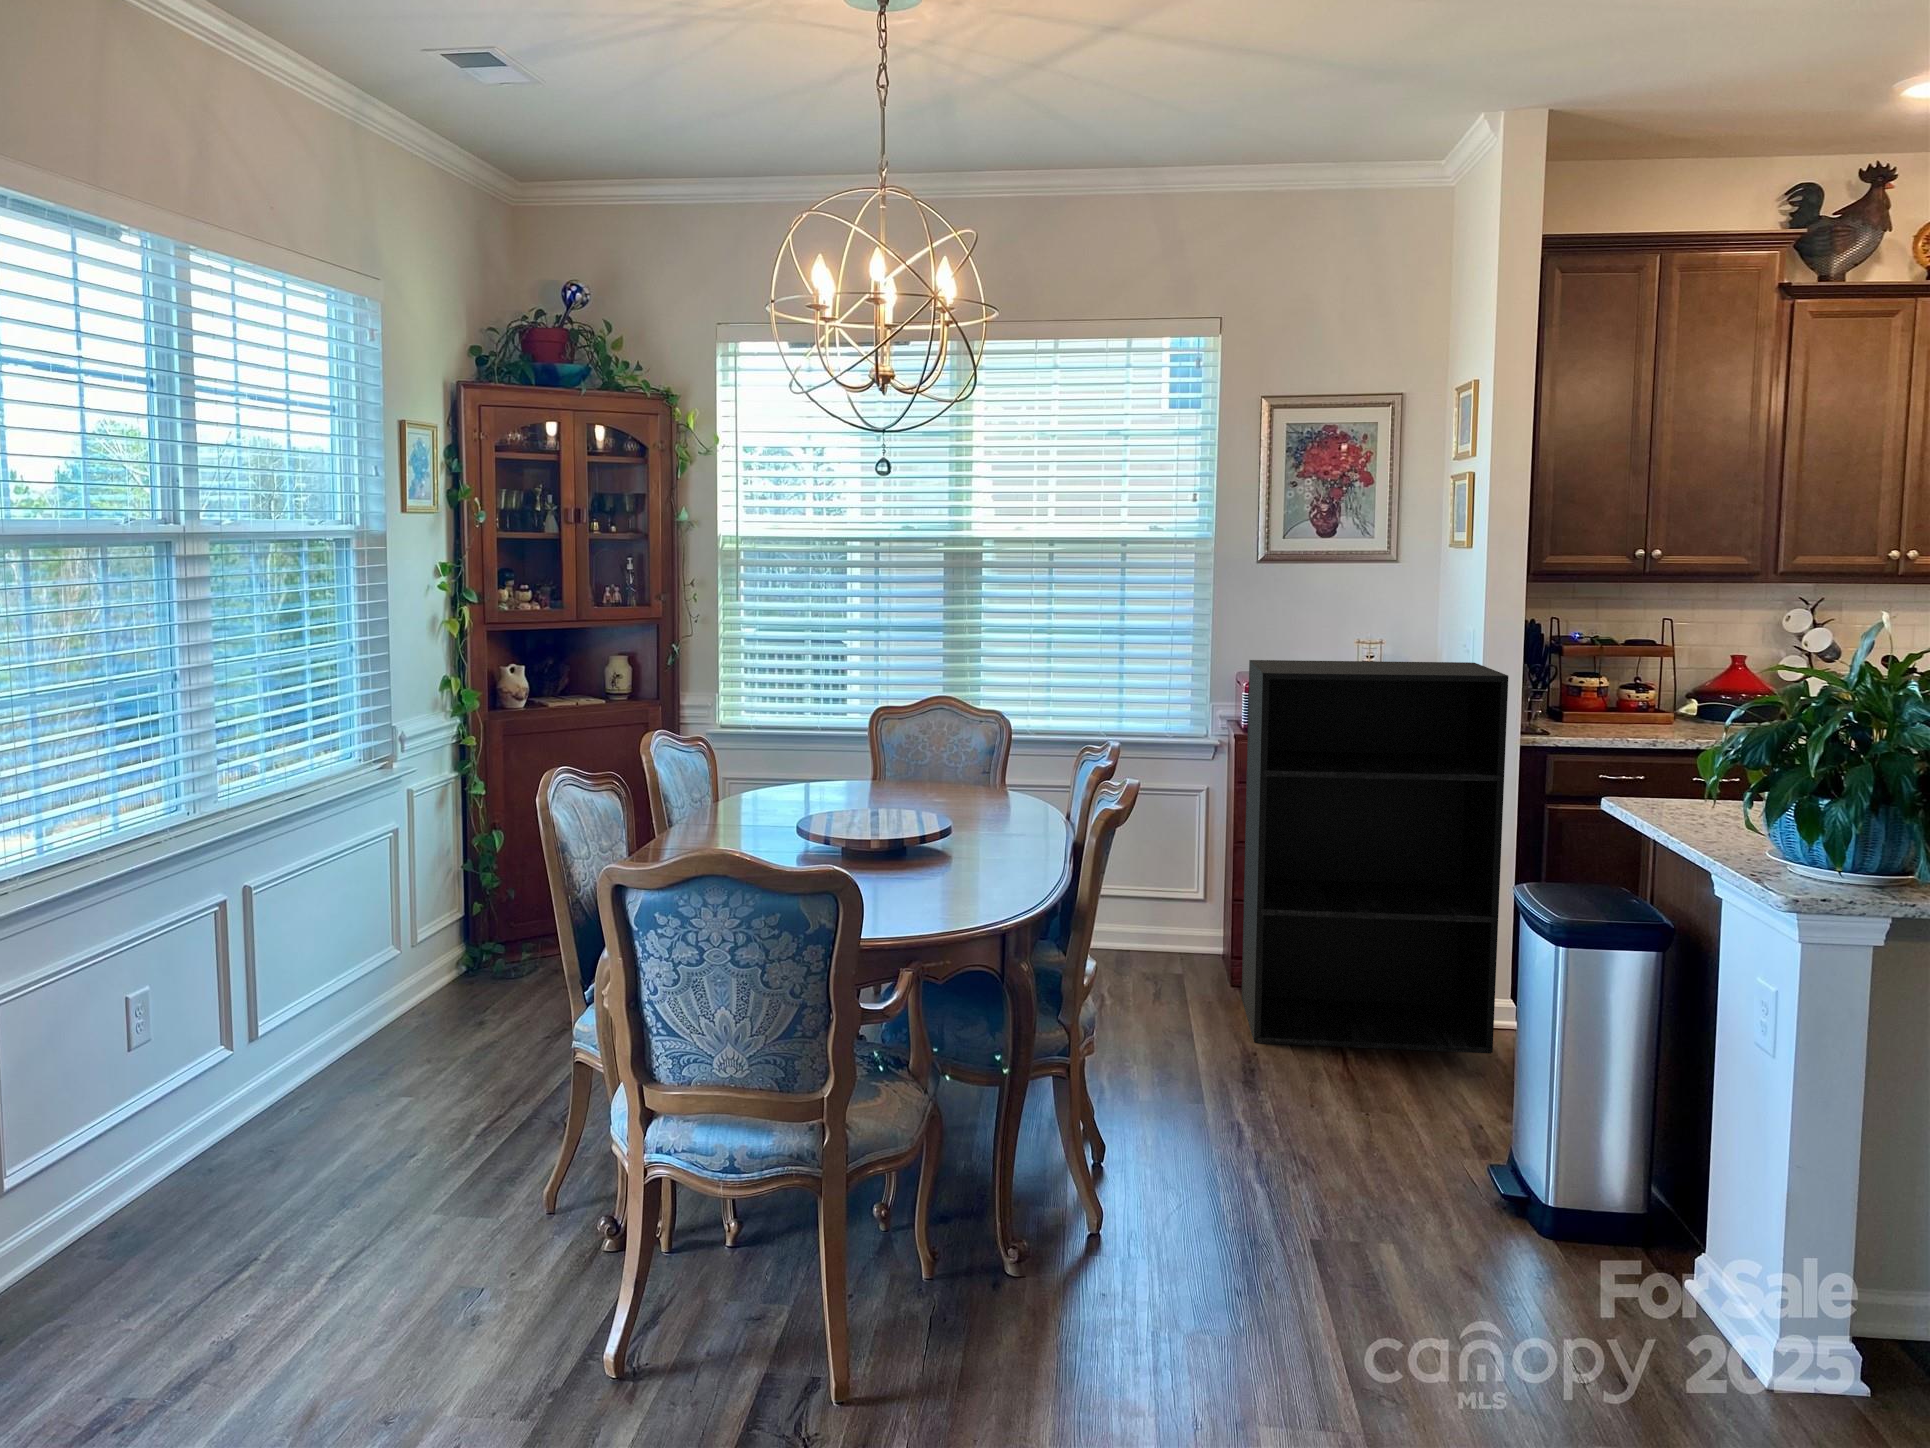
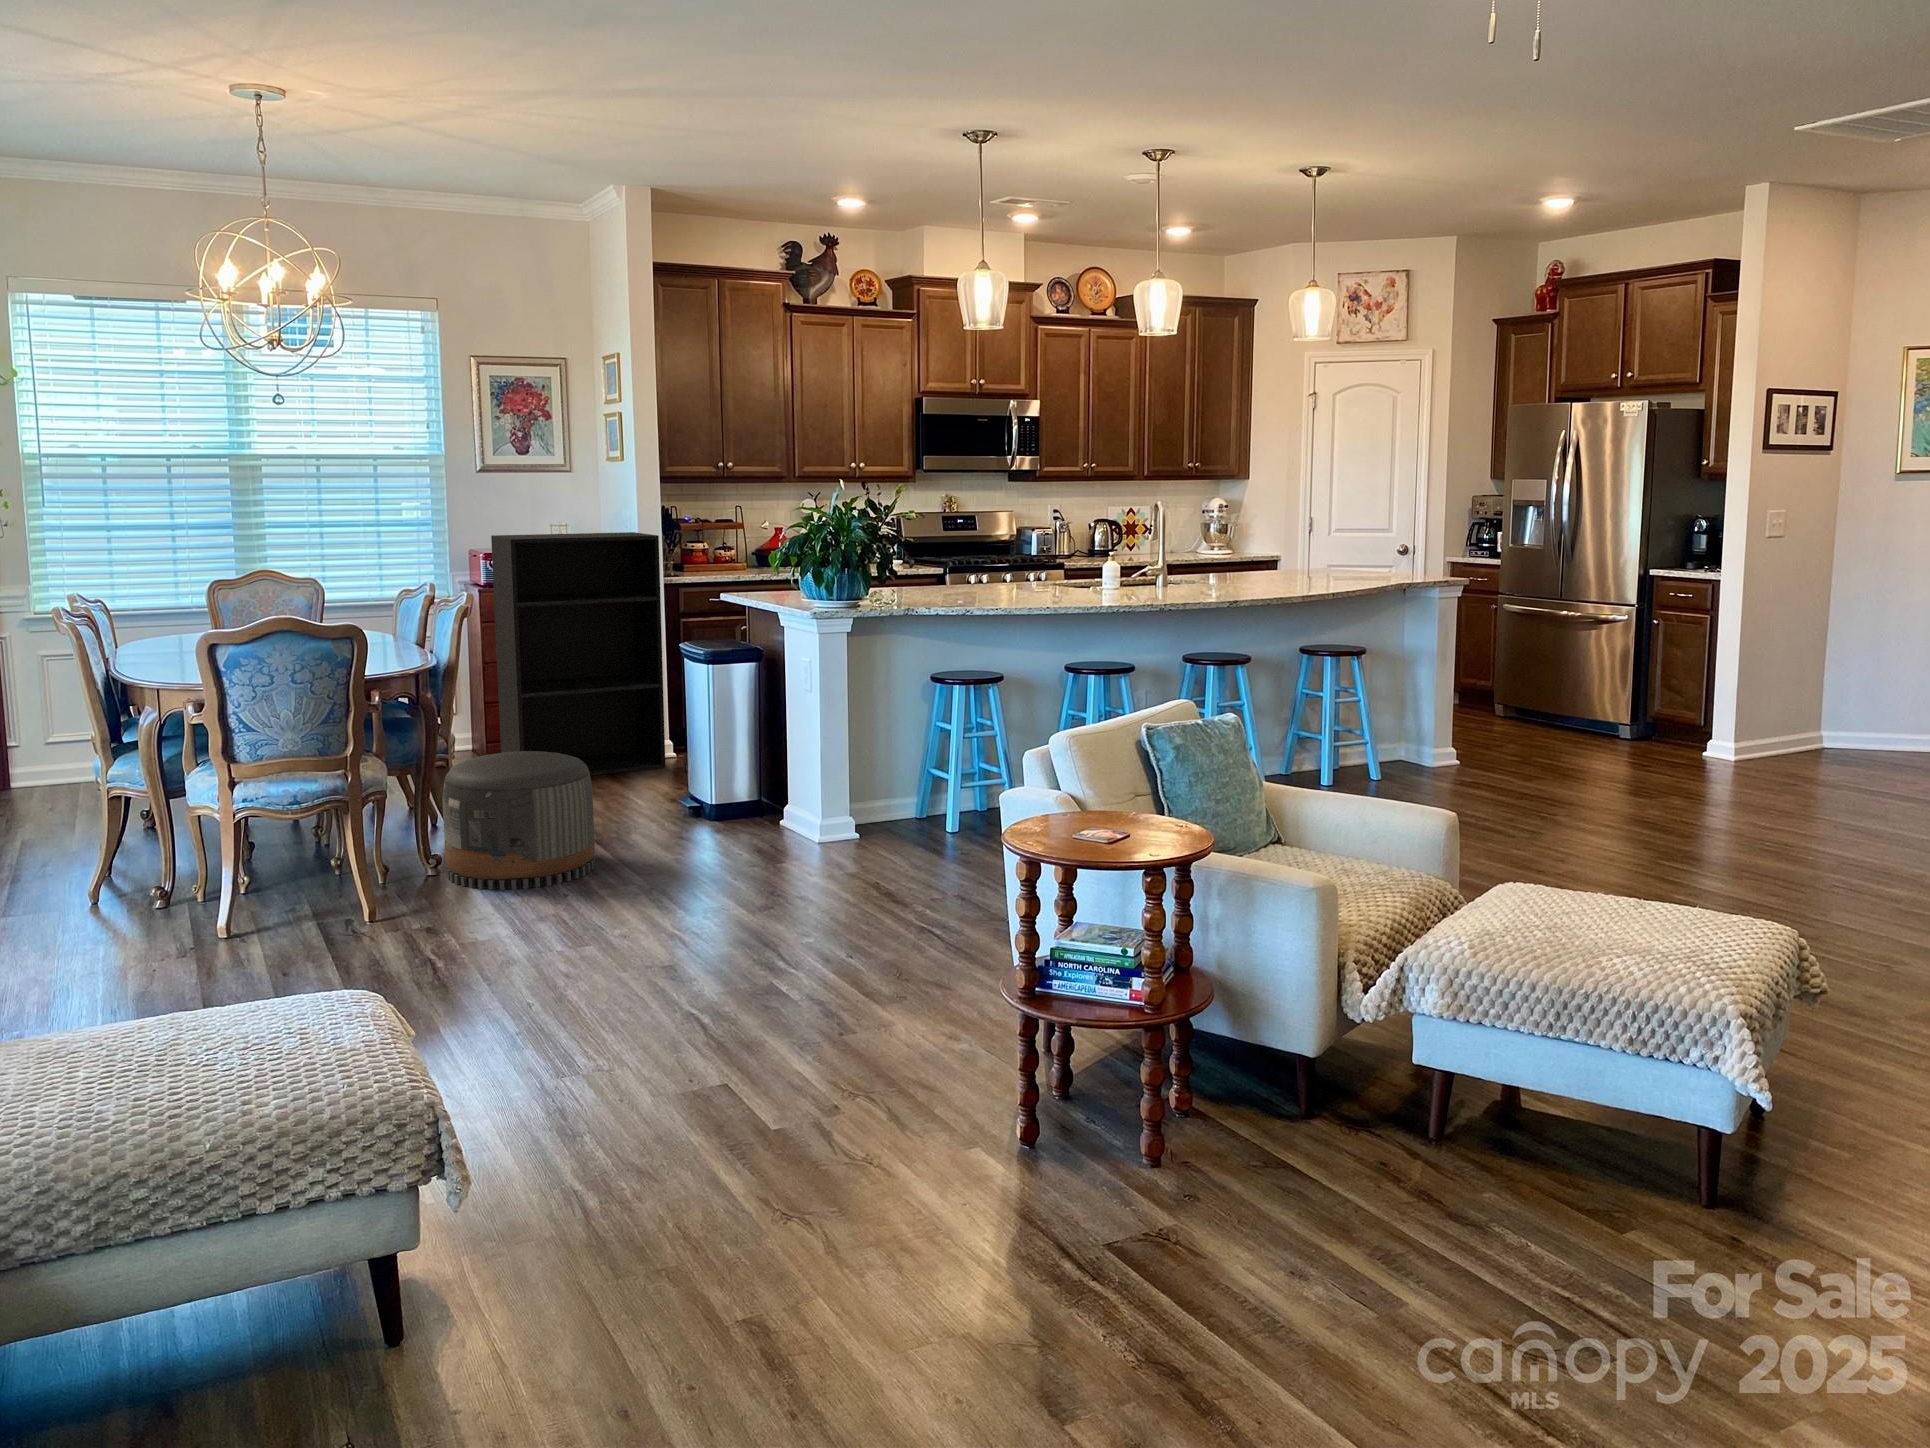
pouf: none [1020,1077,1286,1379] -> present [442,751,595,890]

